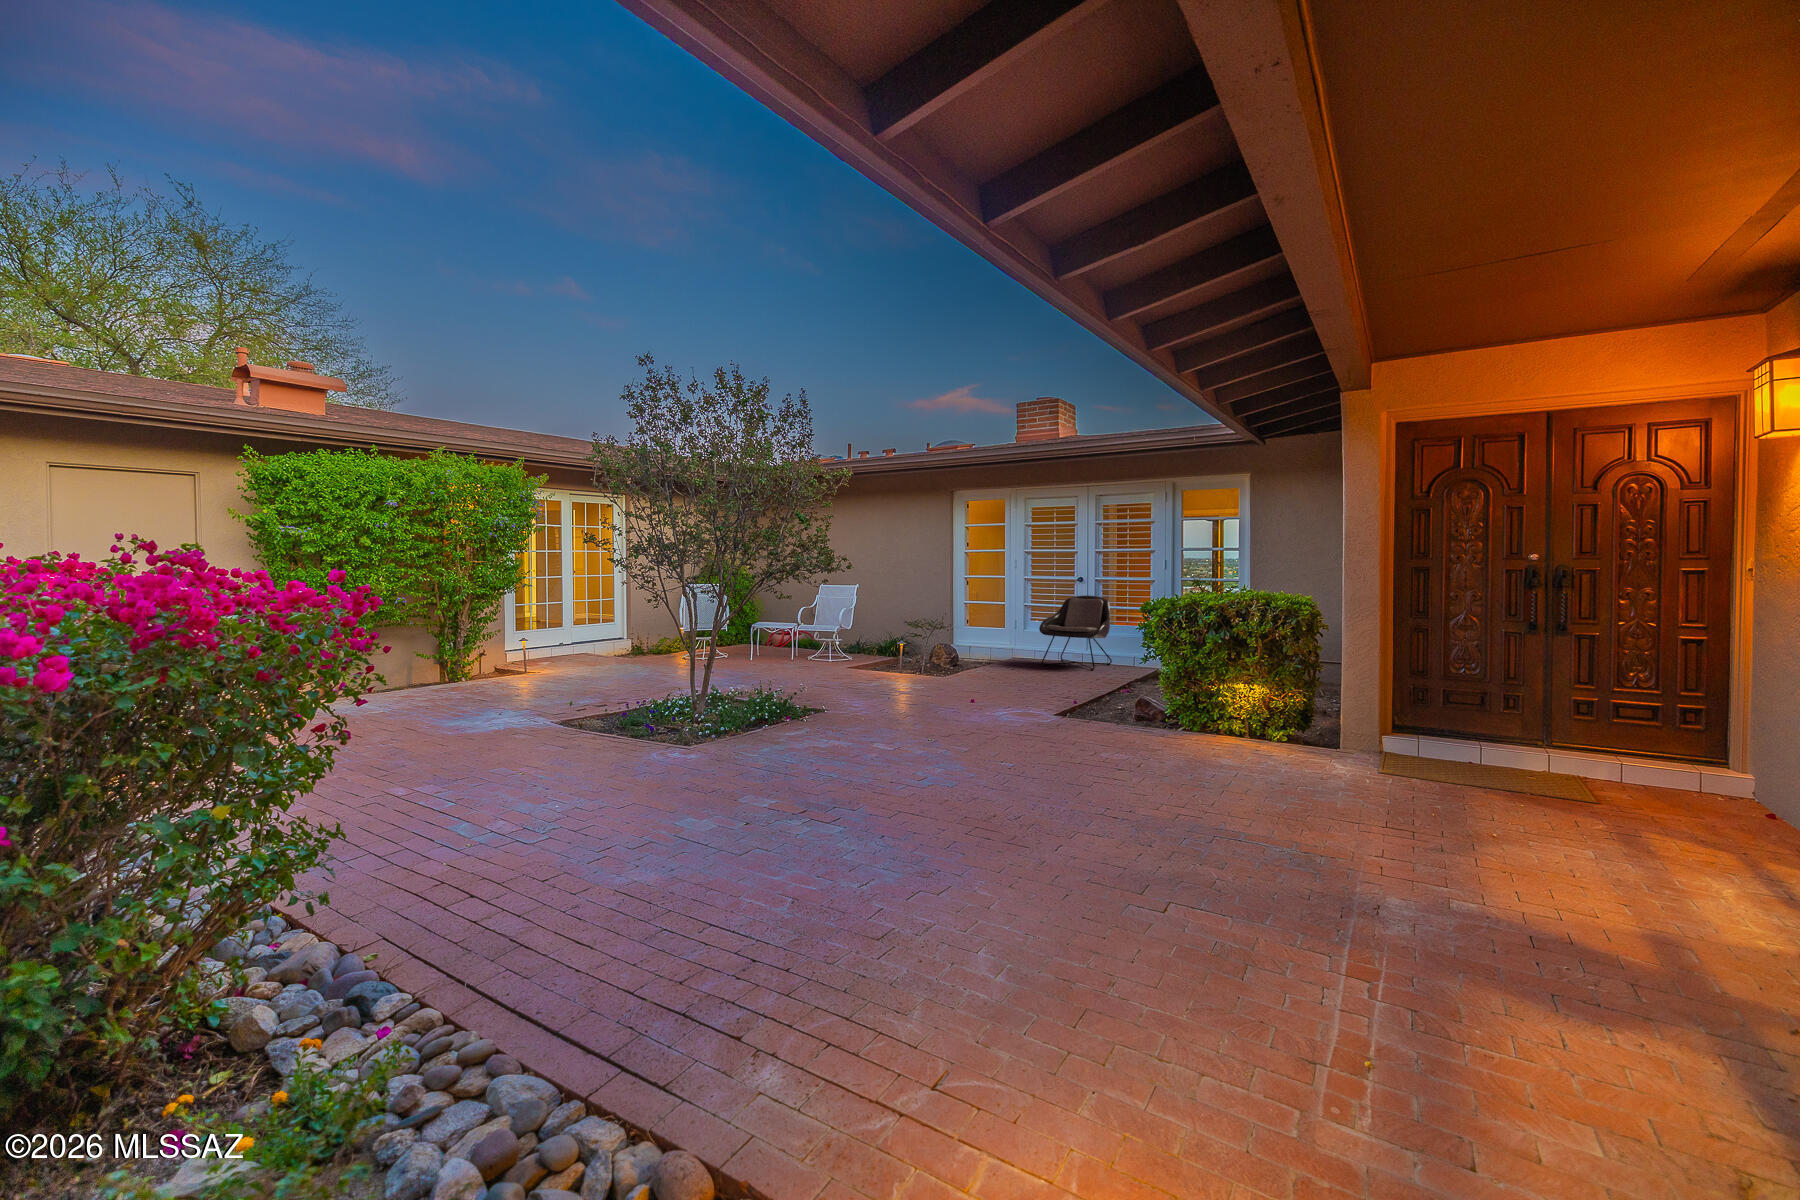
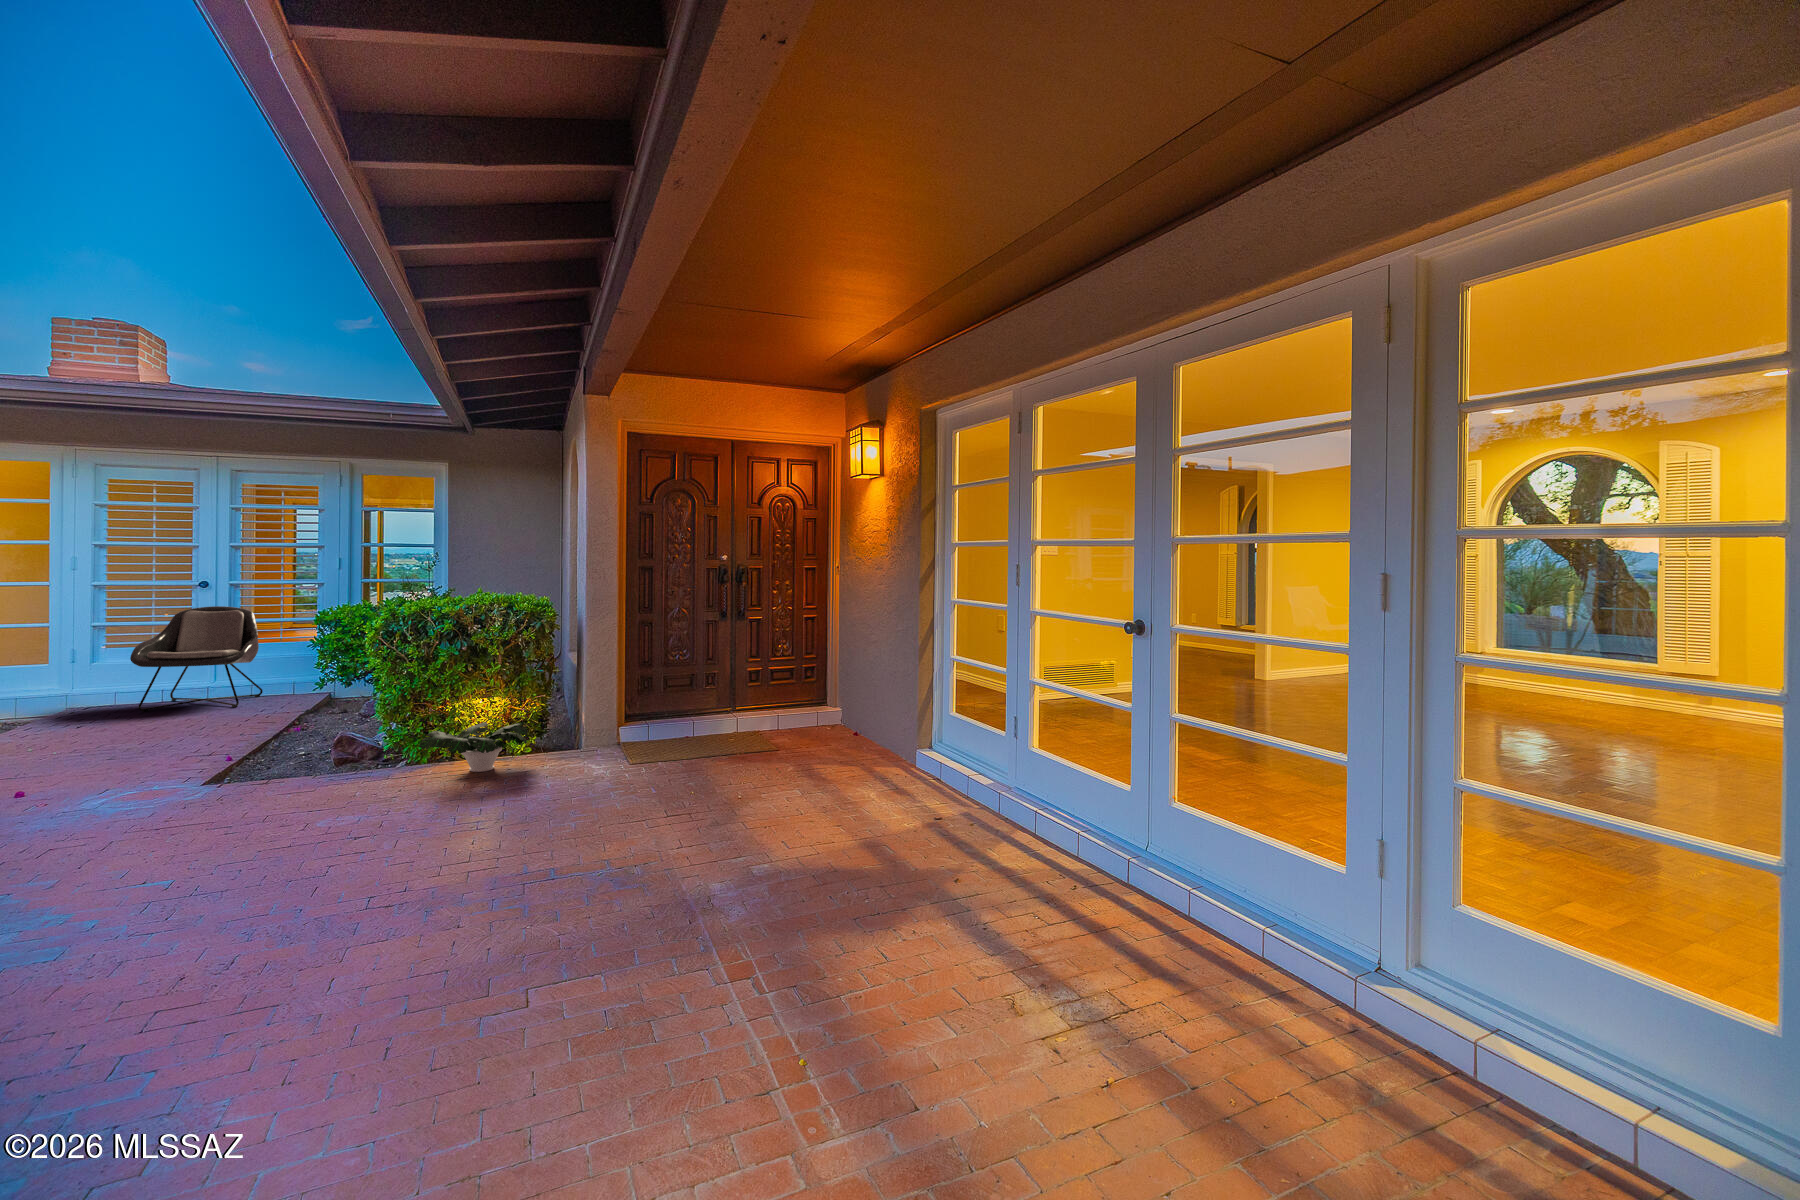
potted plant: none [1185,706,1281,750] -> present [419,722,527,772]

